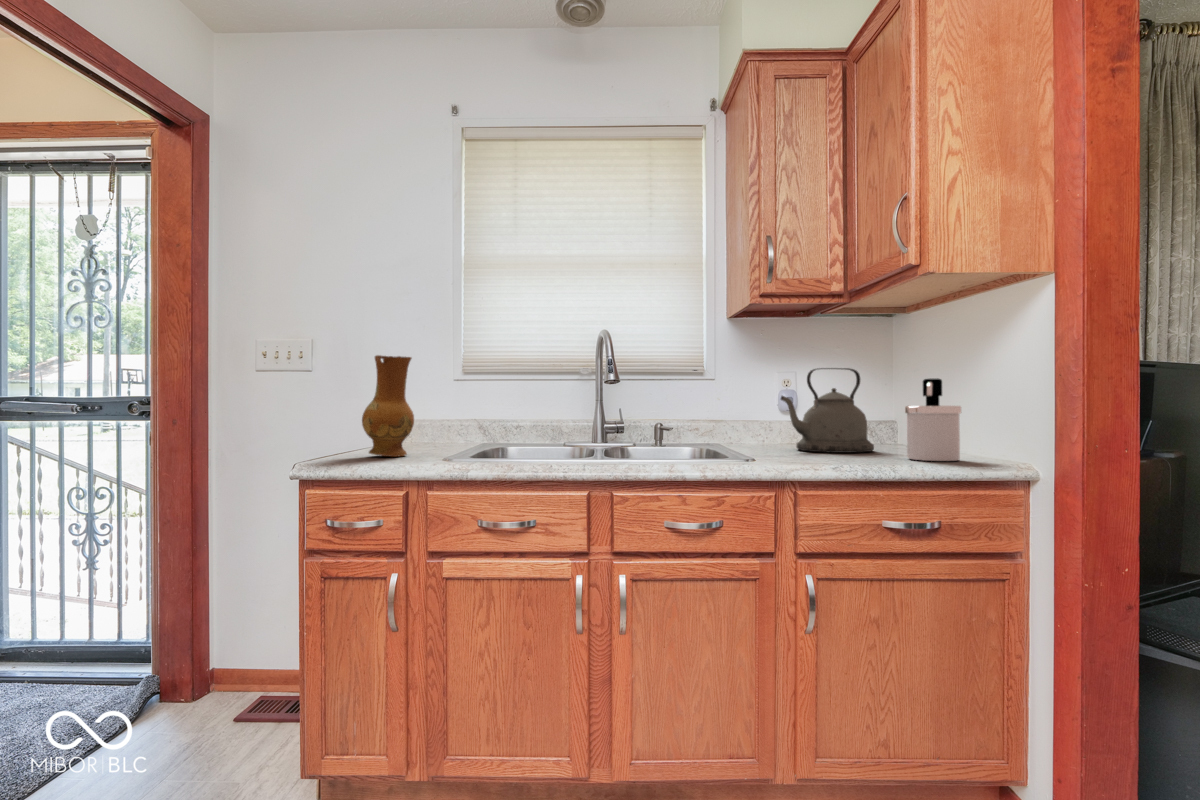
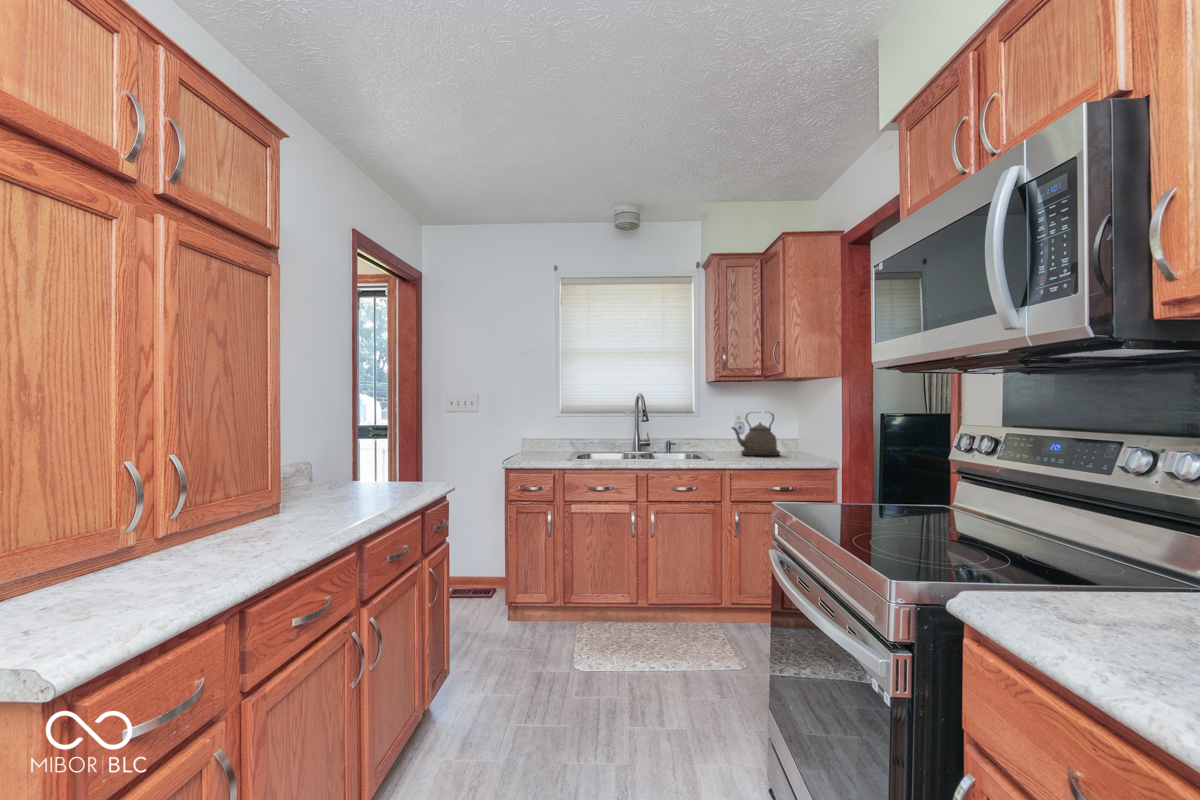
ceramic jug: present [362,355,414,457] -> none [523,408,547,459]
soap dispenser: present [905,378,961,461] -> none [787,421,811,460]

